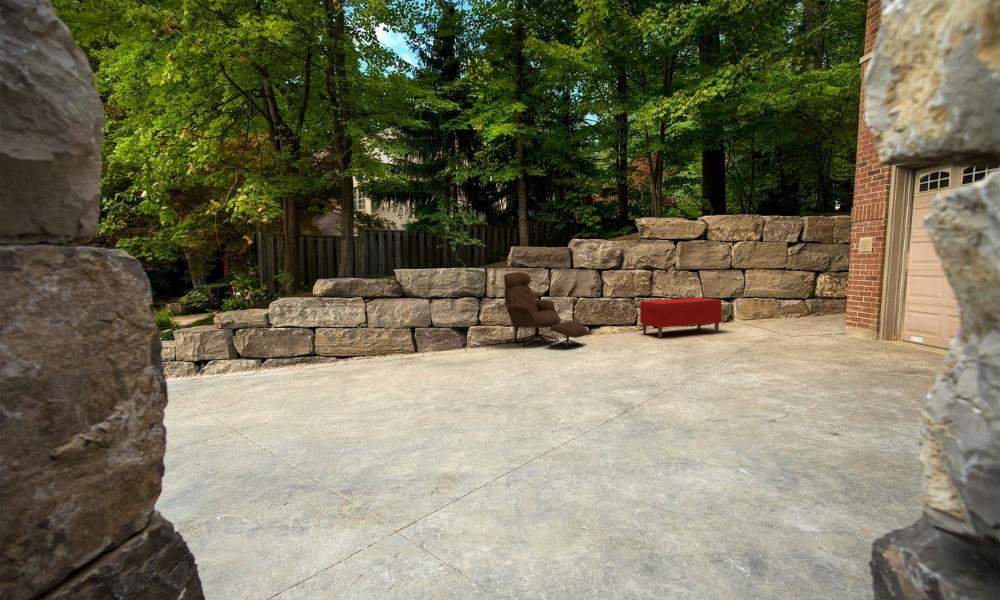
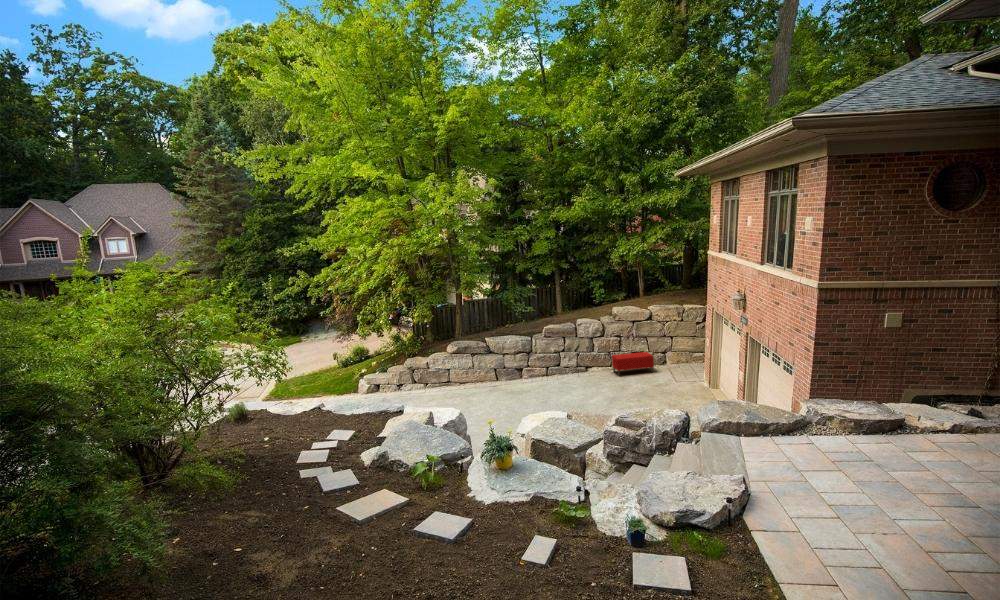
lounge chair: present [504,272,587,349] -> none [539,340,580,383]

